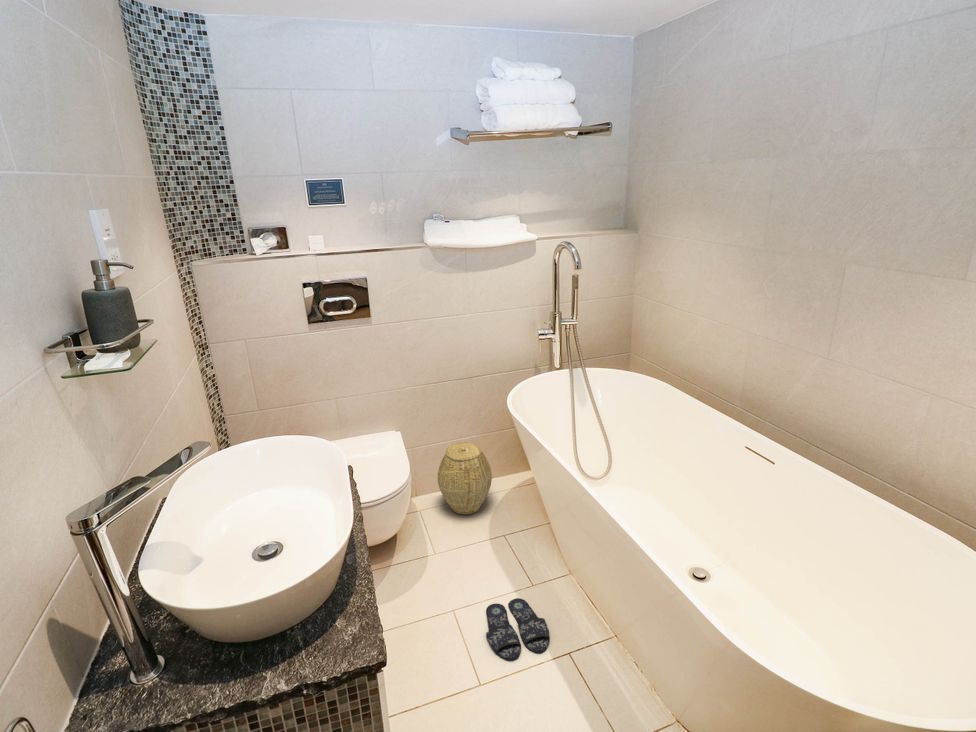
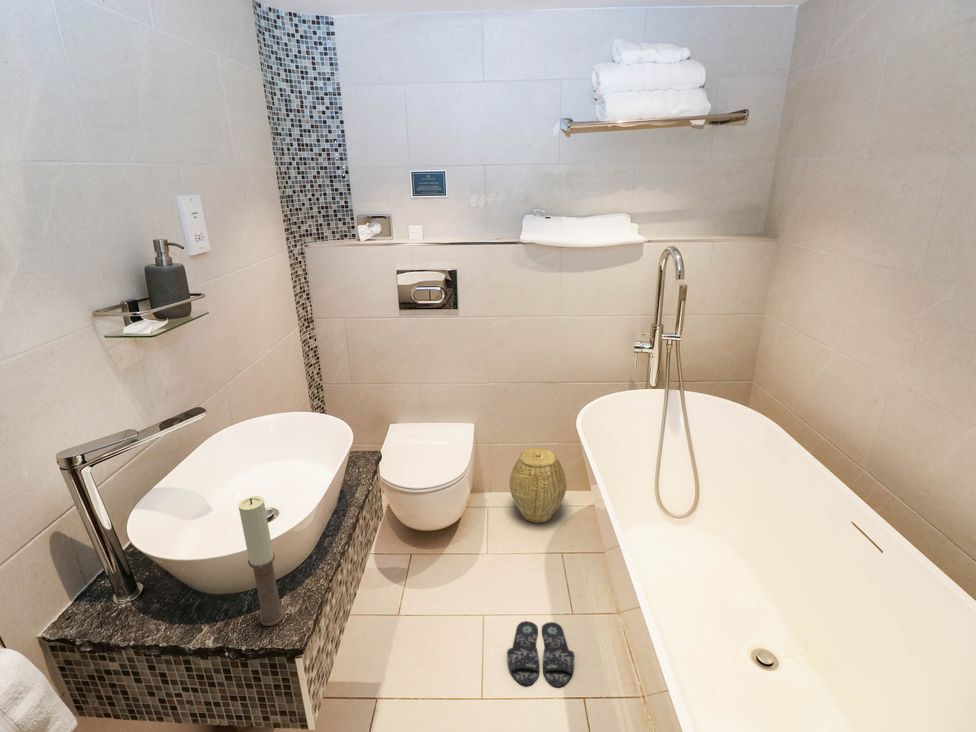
candle: none [307,518,349,653] -> present [238,496,285,626]

